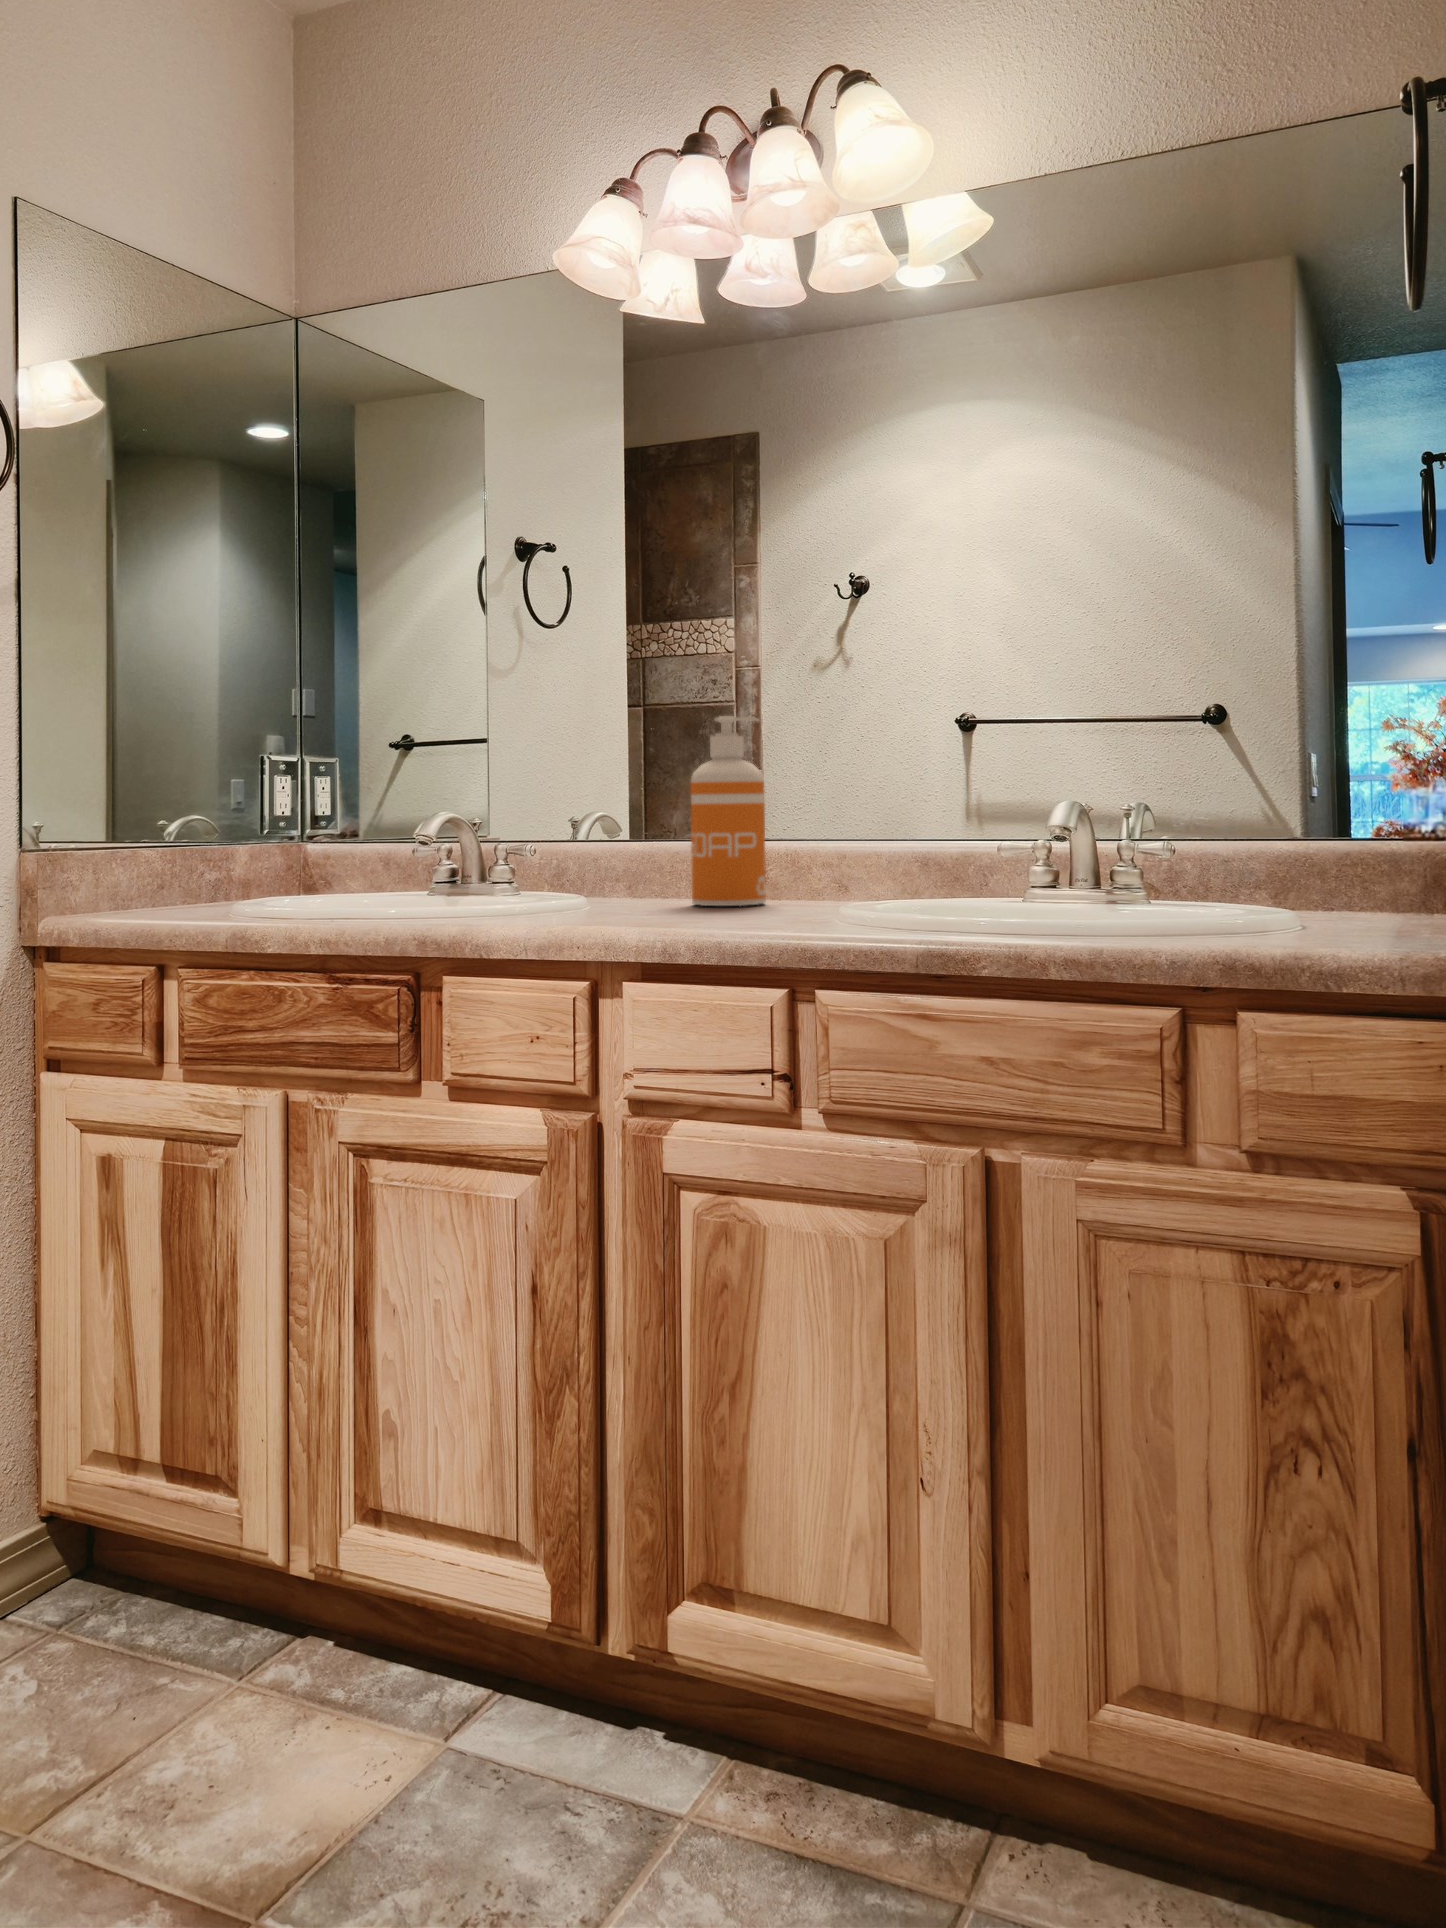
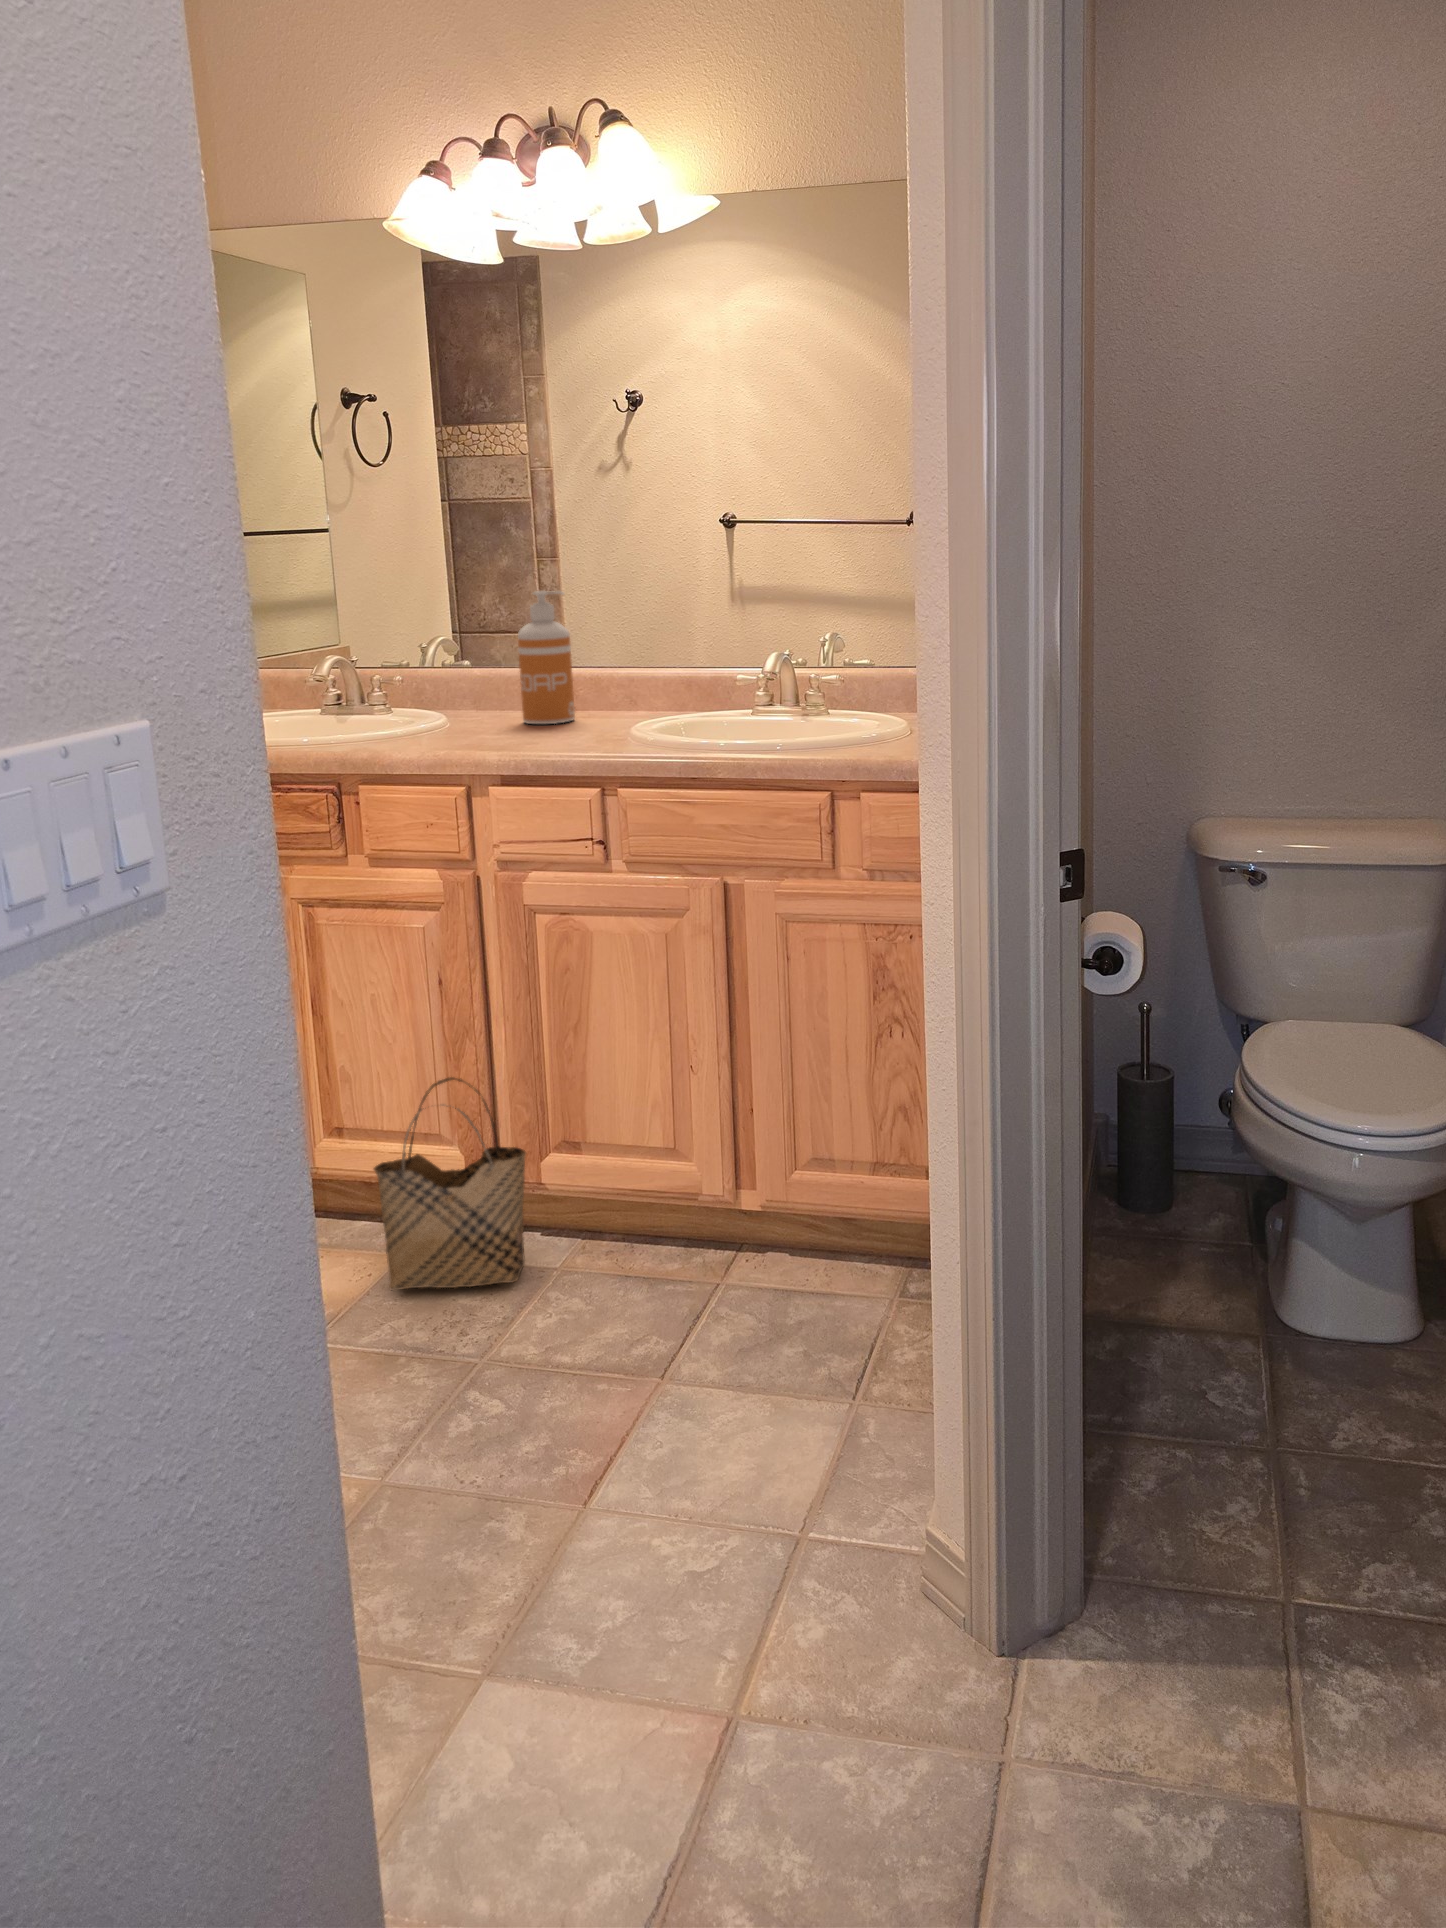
woven basket: none [397,1452,644,1844] -> present [374,1077,526,1290]

